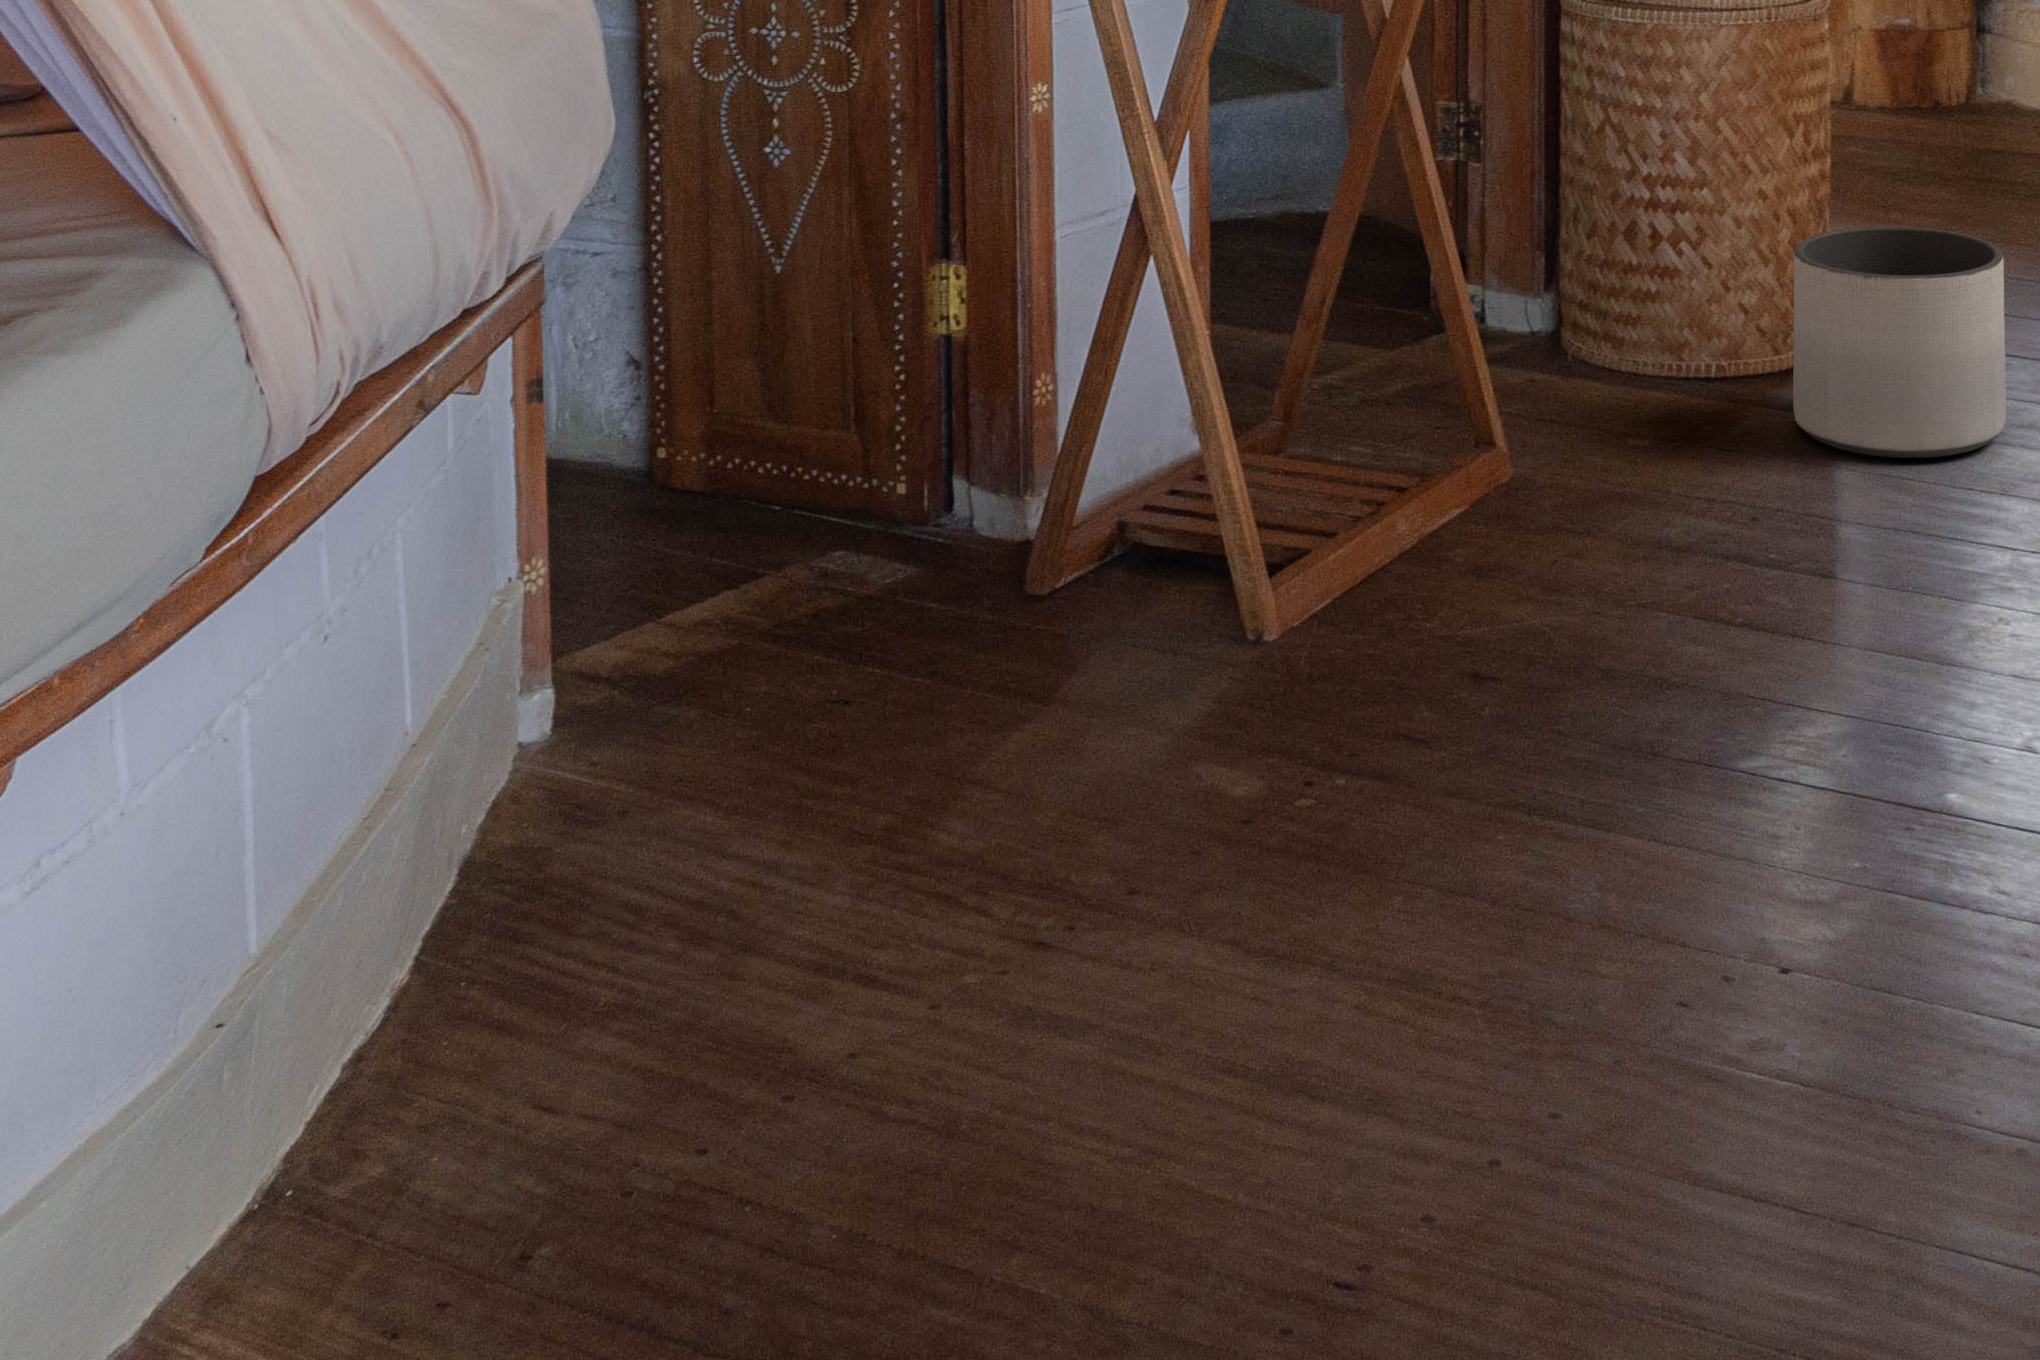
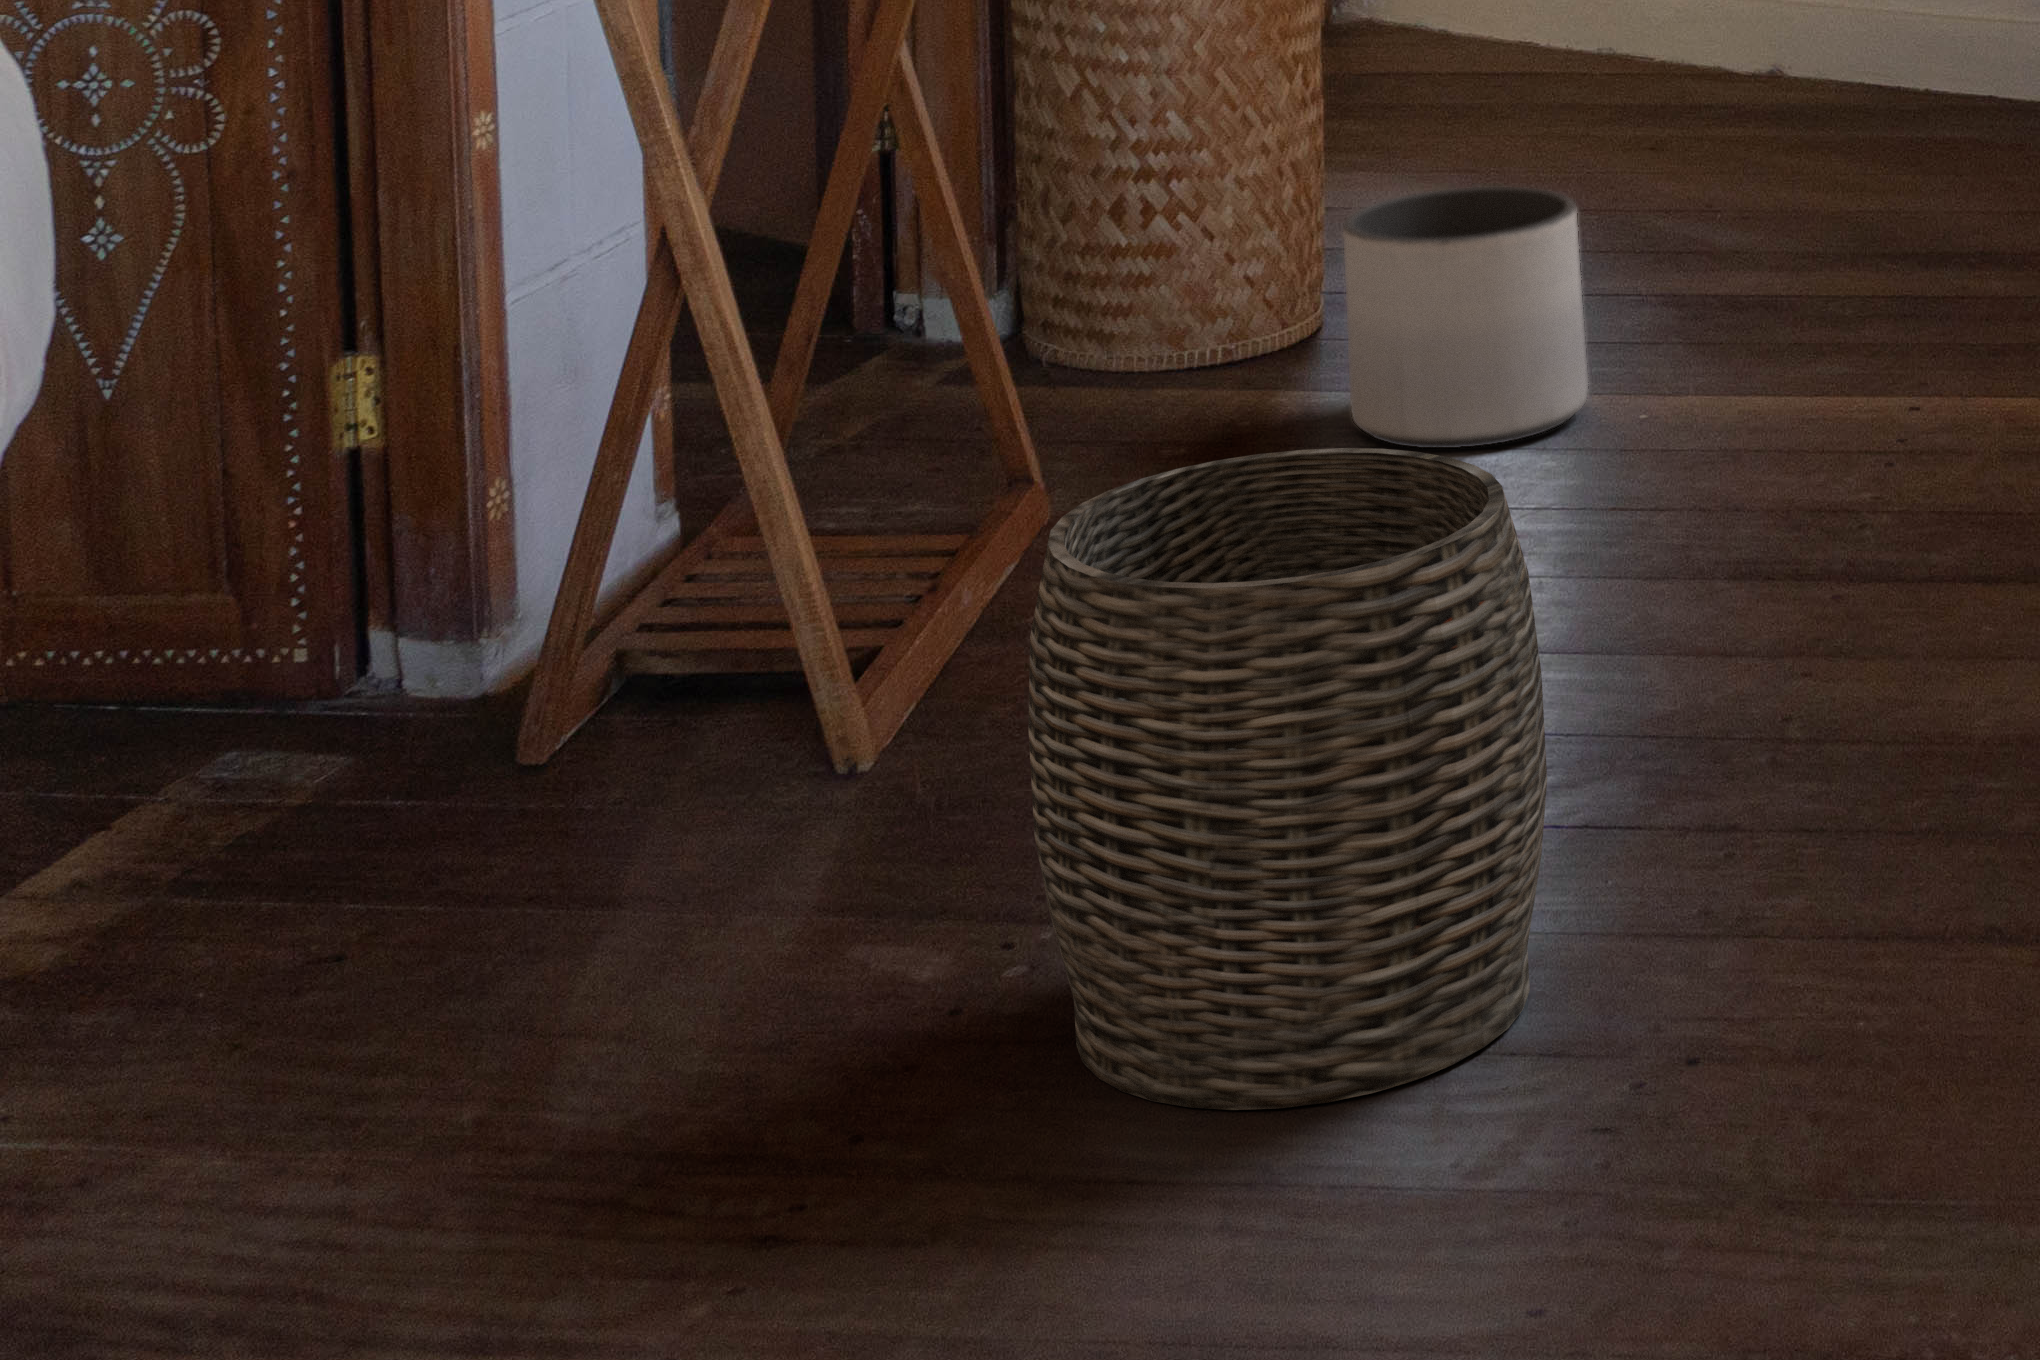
woven basket: none [1252,456,1673,997] -> present [1028,448,1547,1110]

